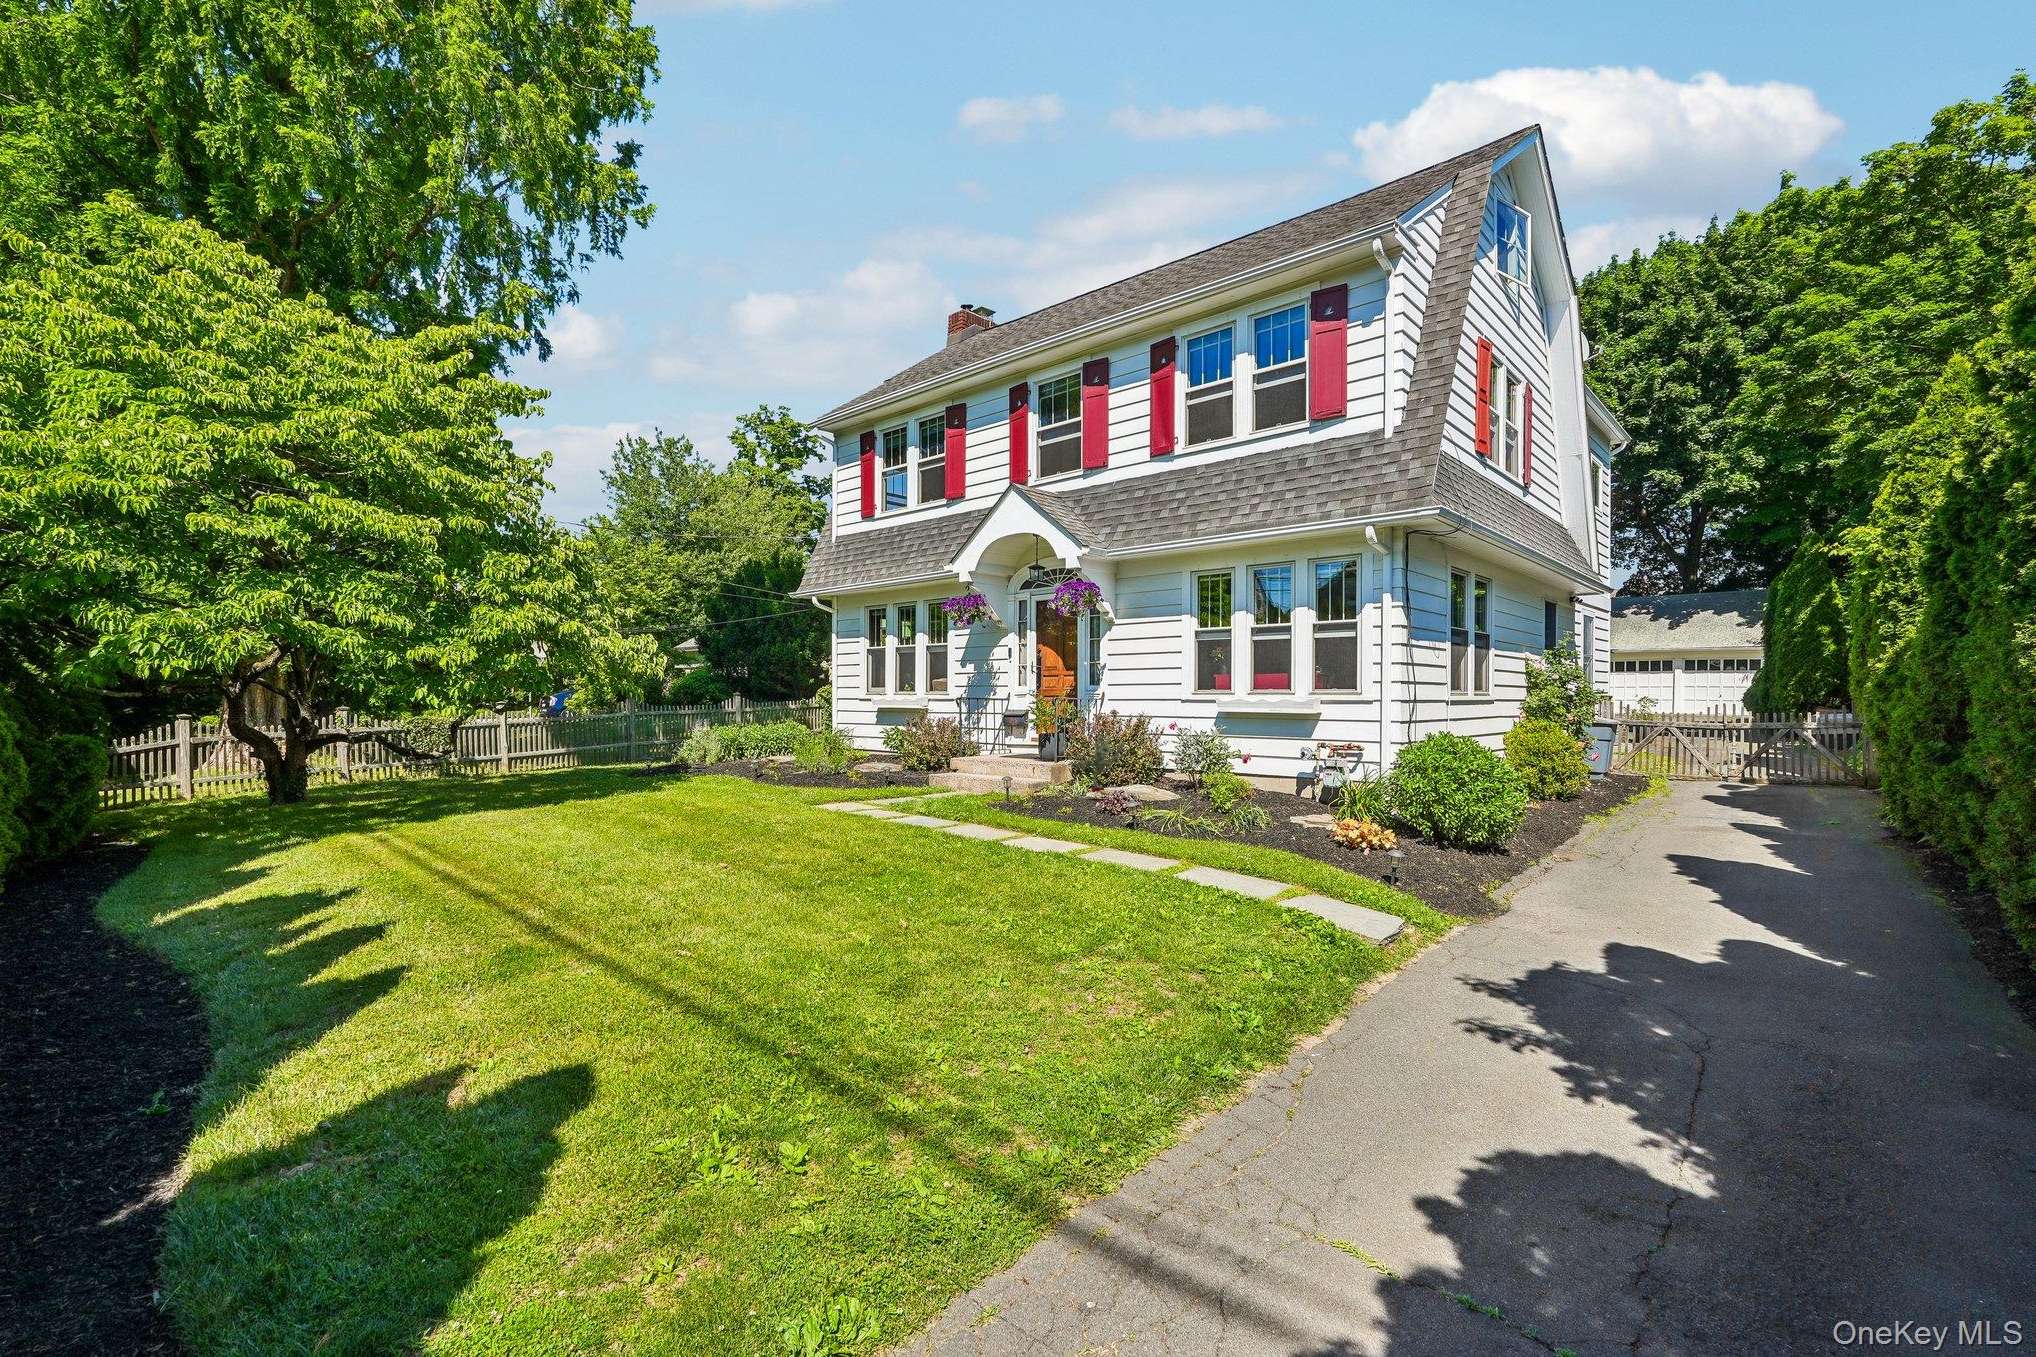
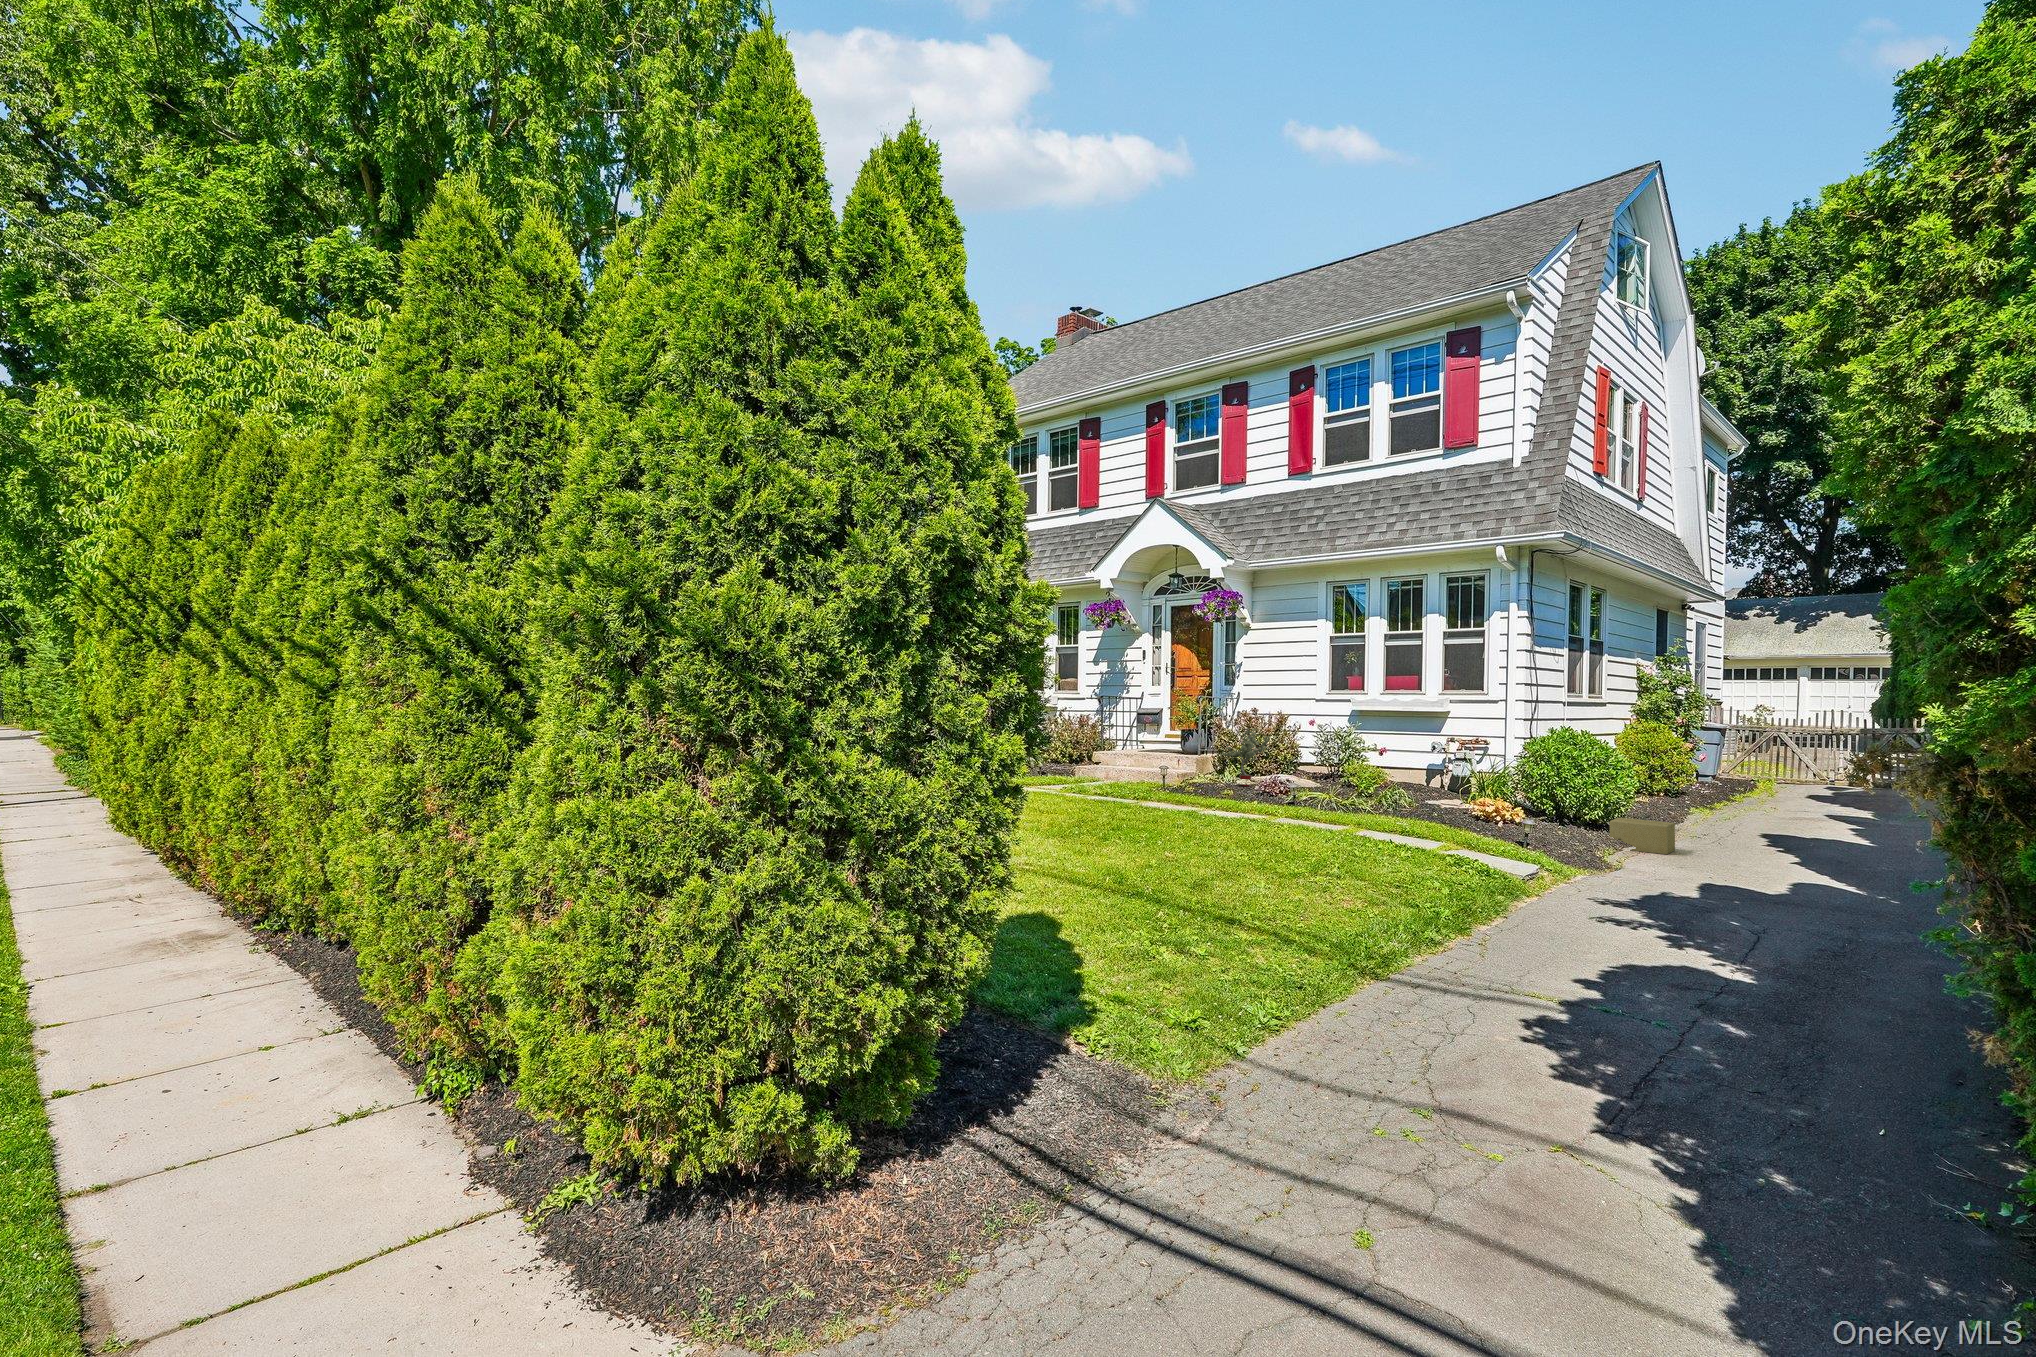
cardboard box: none [1496,836,1571,882] -> present [1610,818,1675,855]

